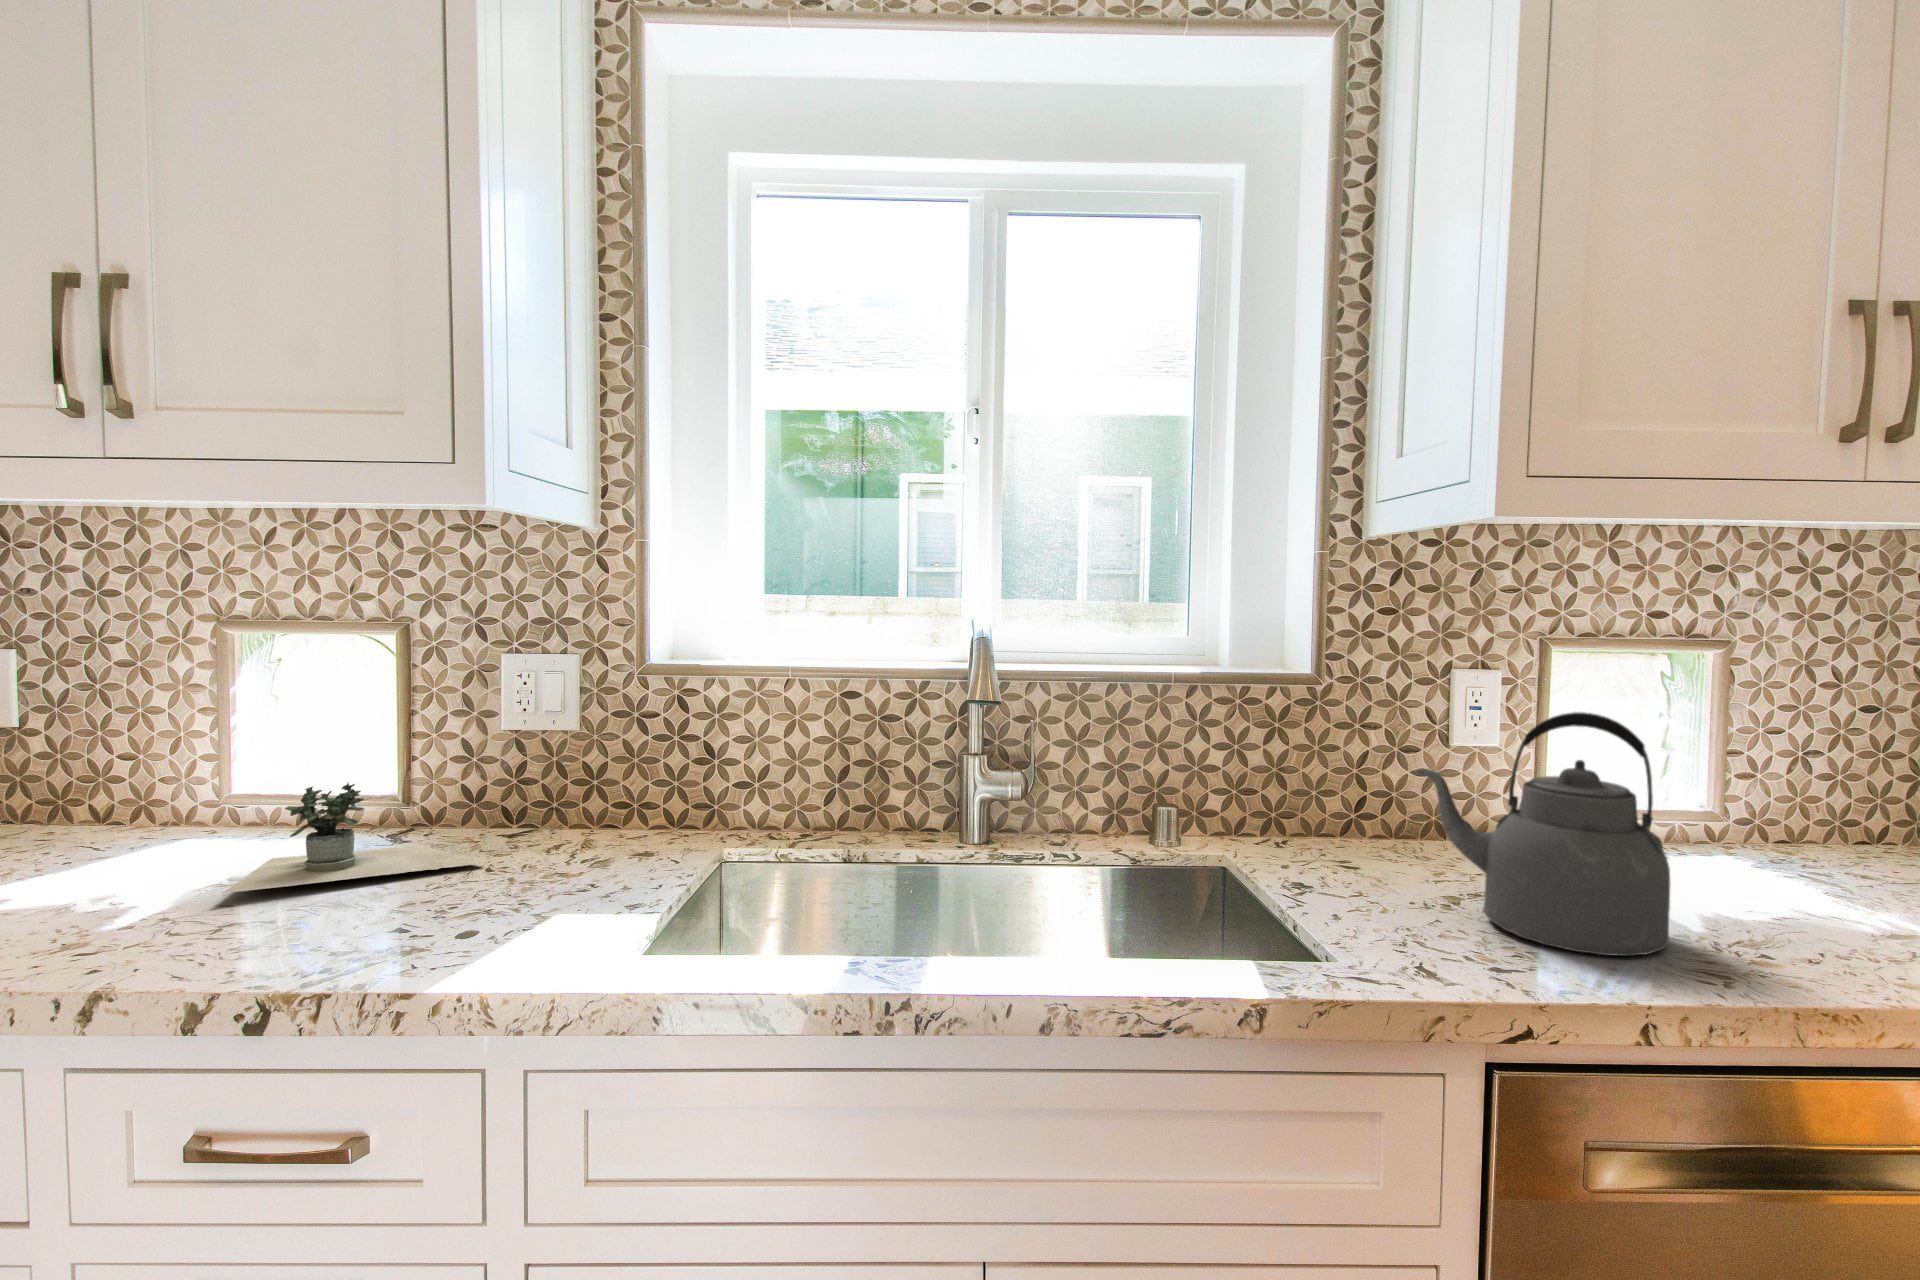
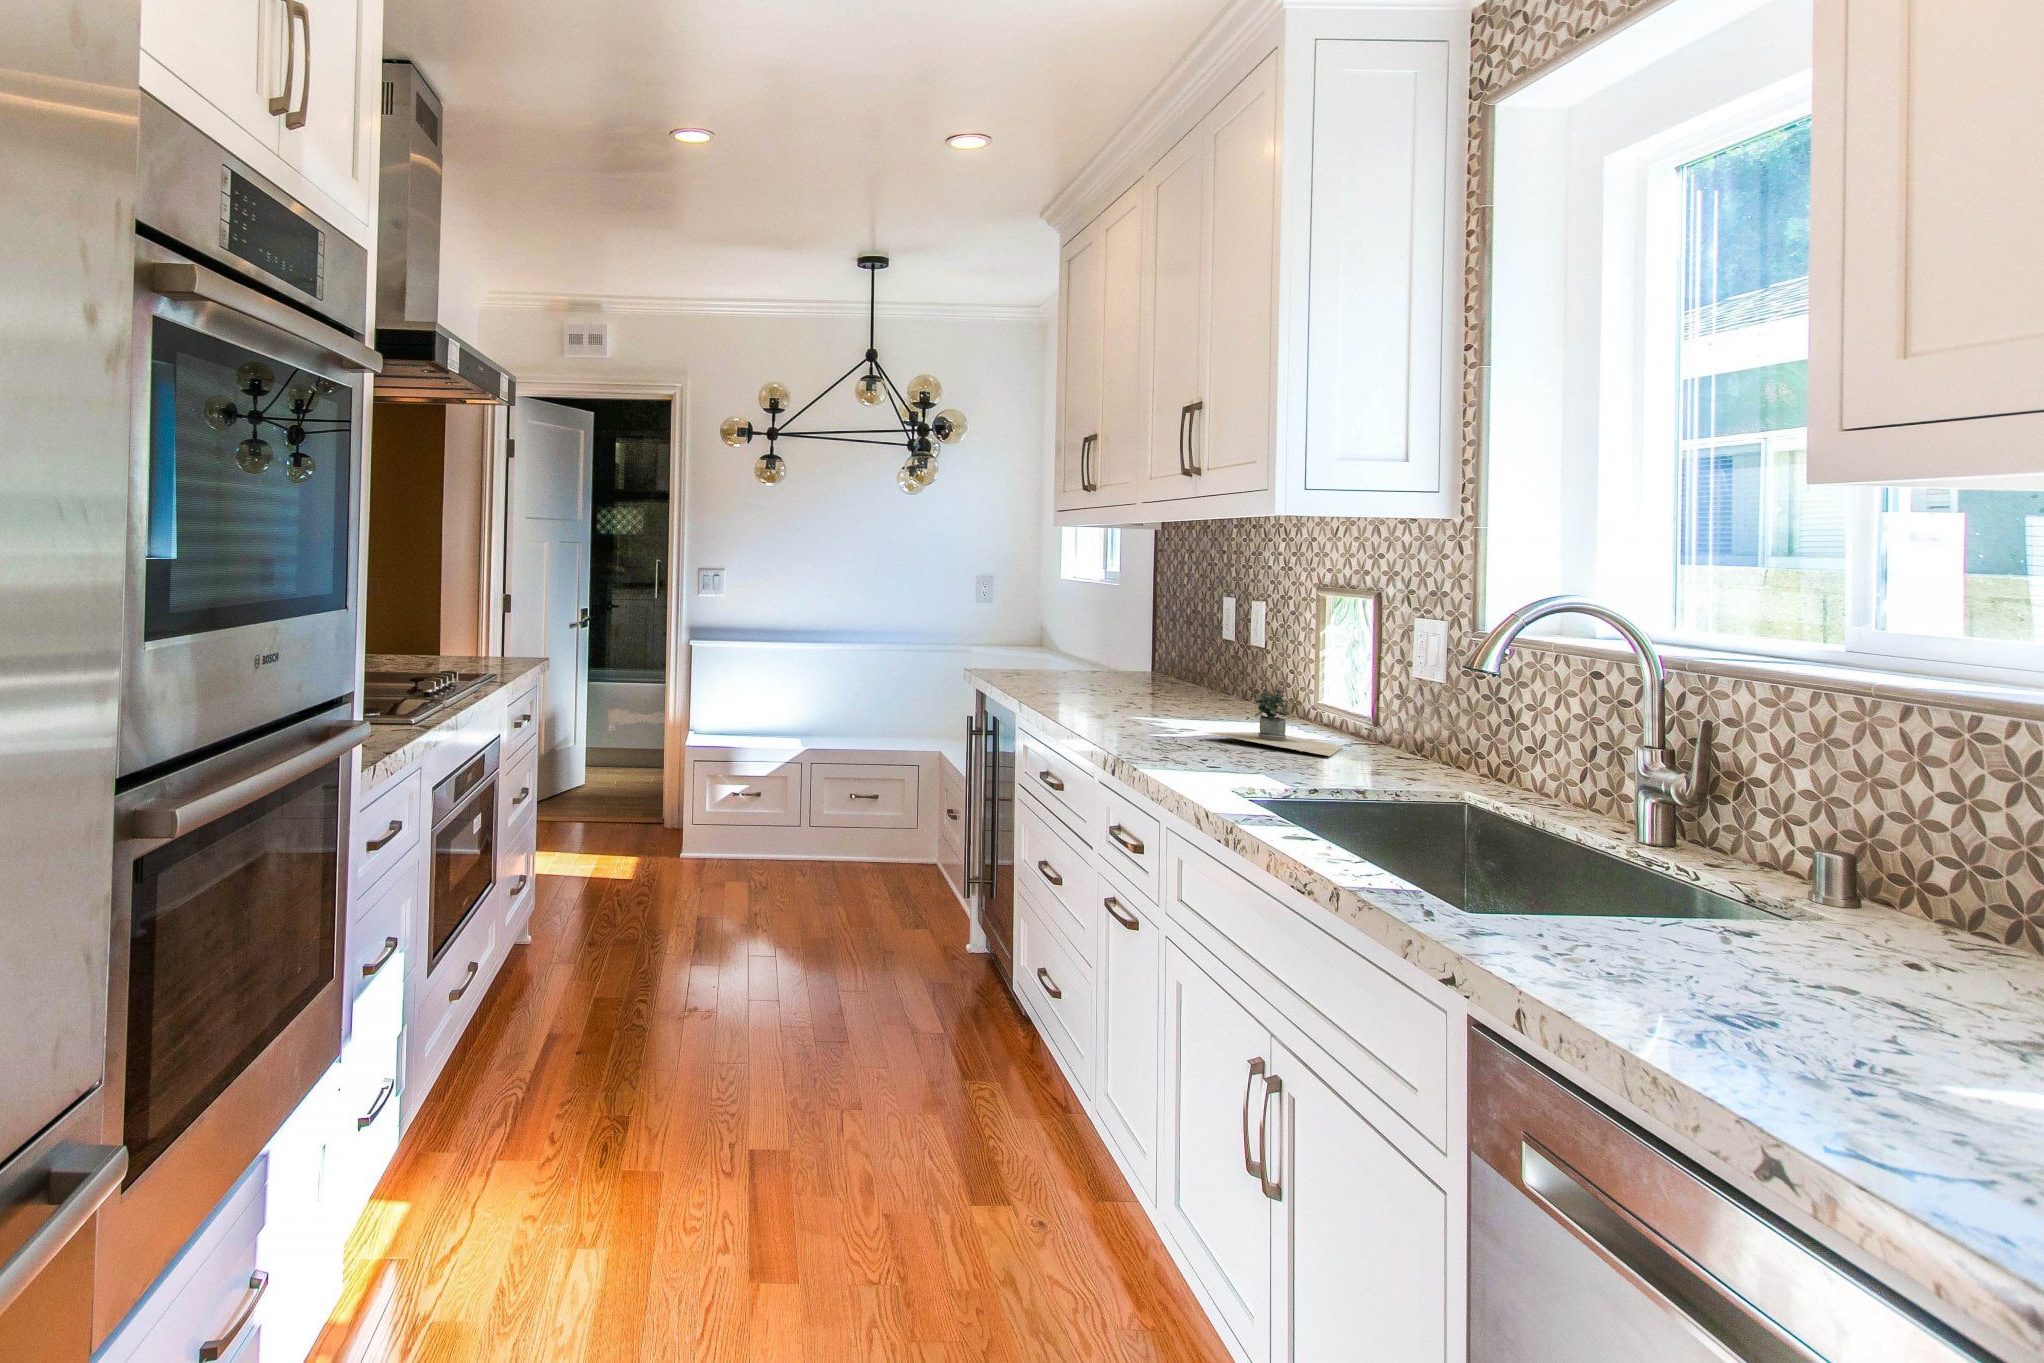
kettle: present [1414,712,1670,956] -> none [1647,733,1908,1052]

